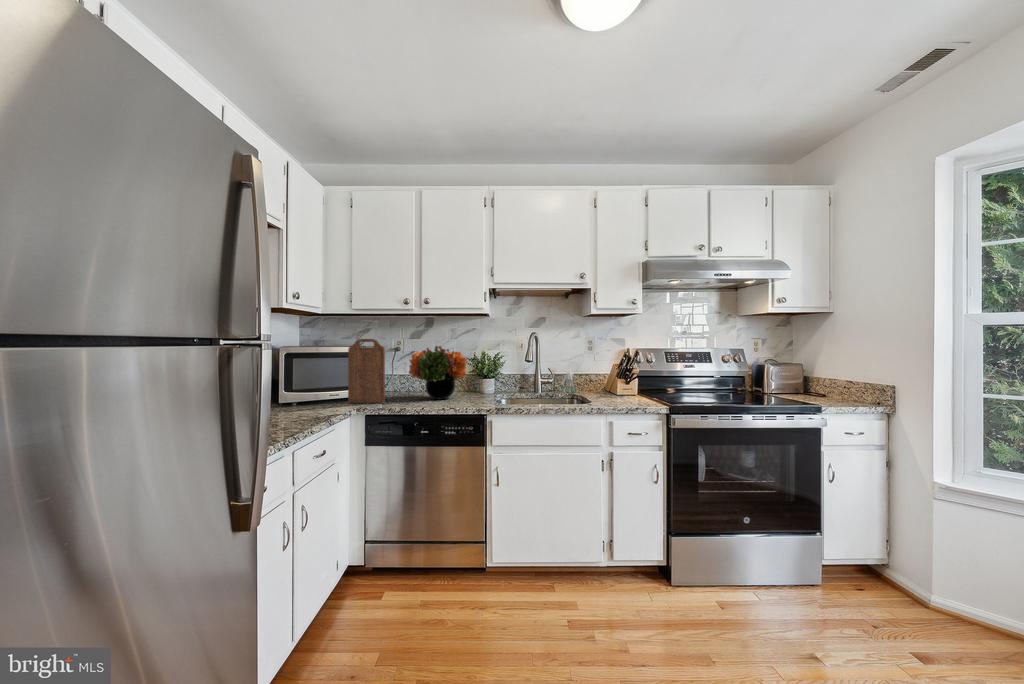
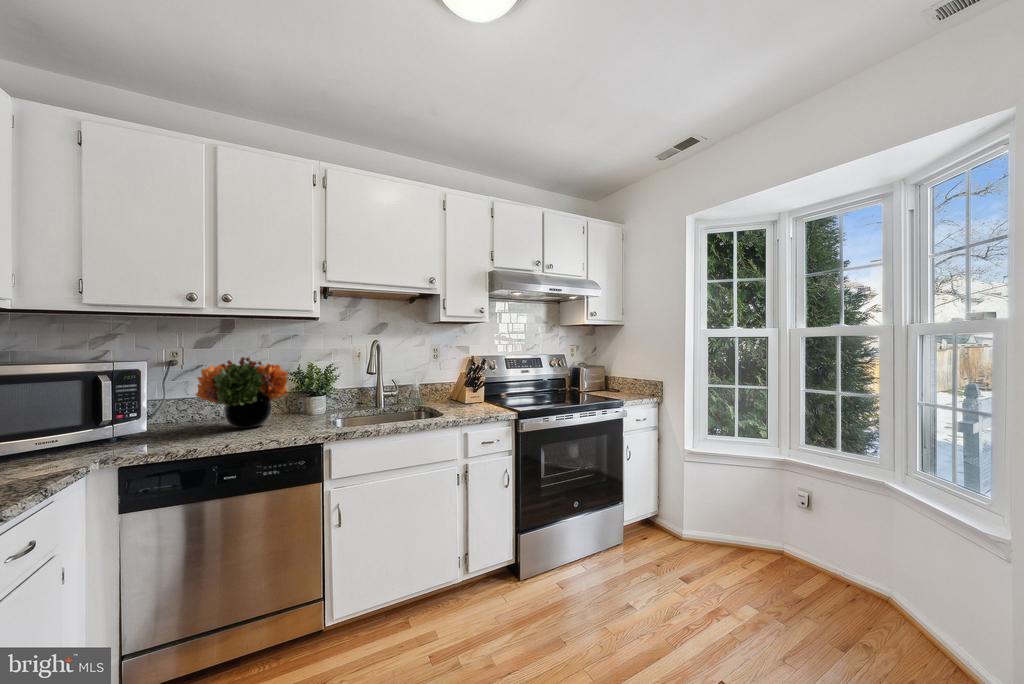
cutting board: present [348,339,385,403] -> none [77,349,154,449]

